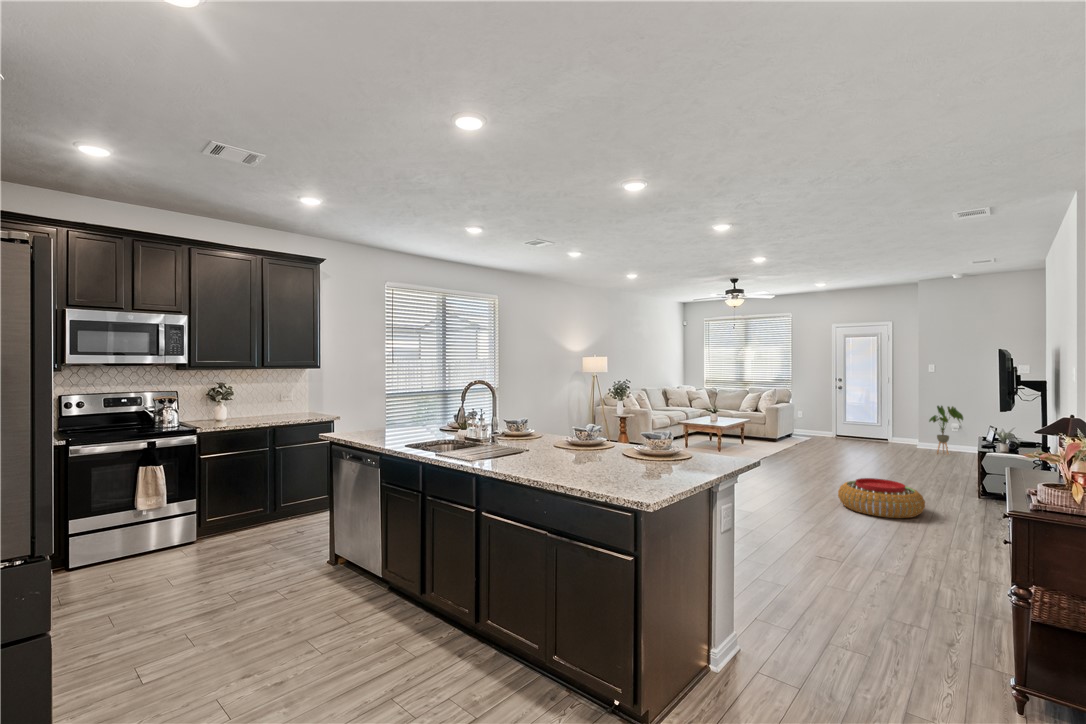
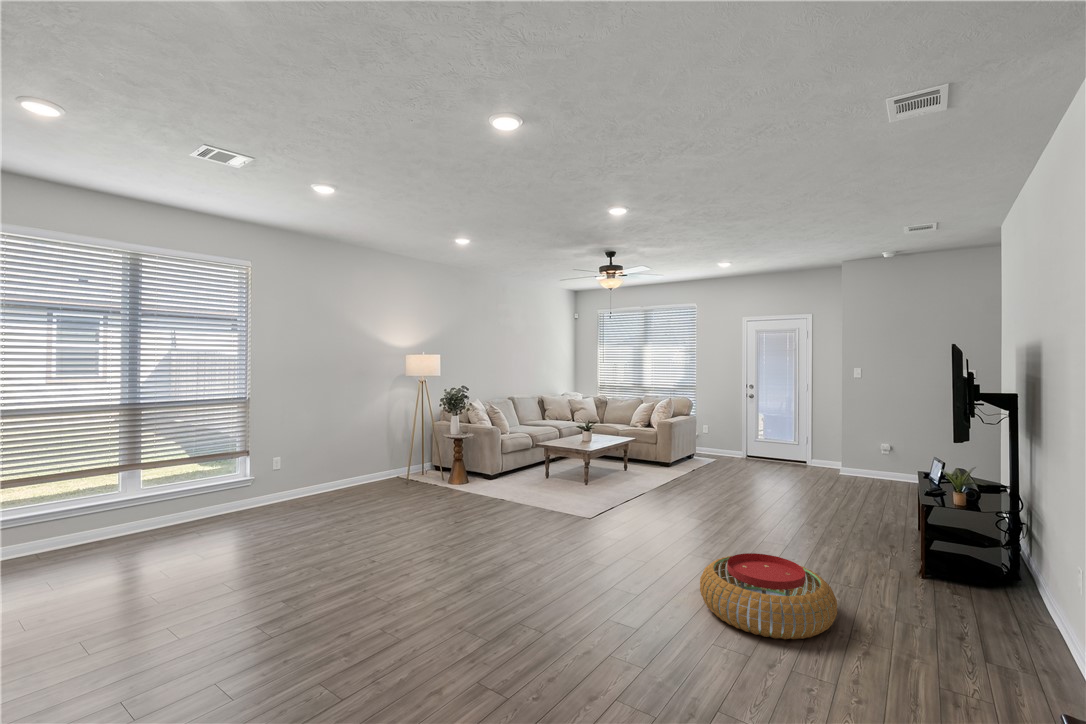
house plant: present [929,406,963,454] -> none [852,420,896,485]

